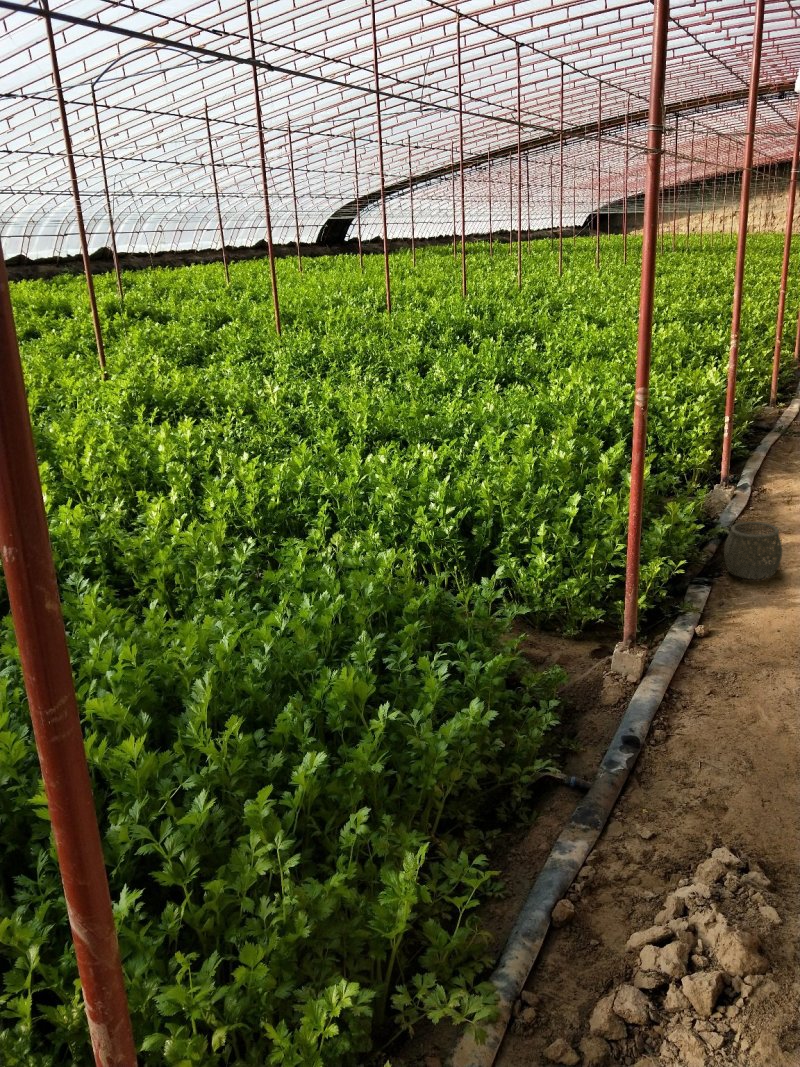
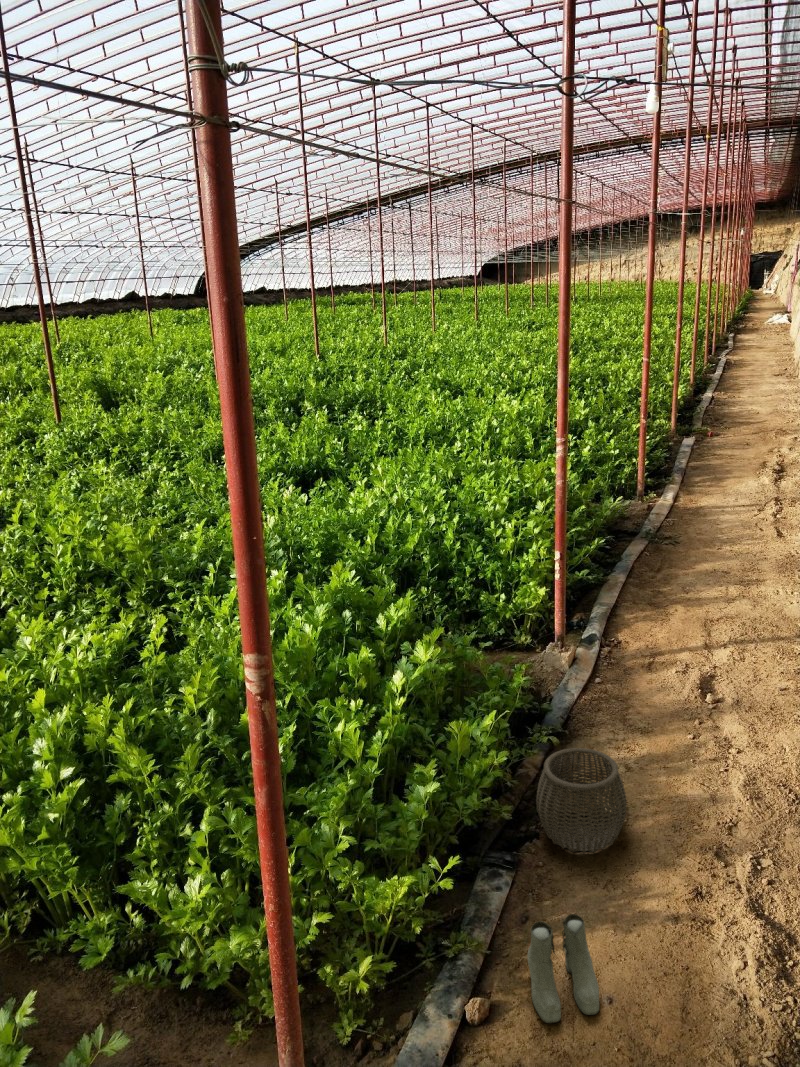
boots: none [731,585,774,634] -> present [528,914,599,1023]

